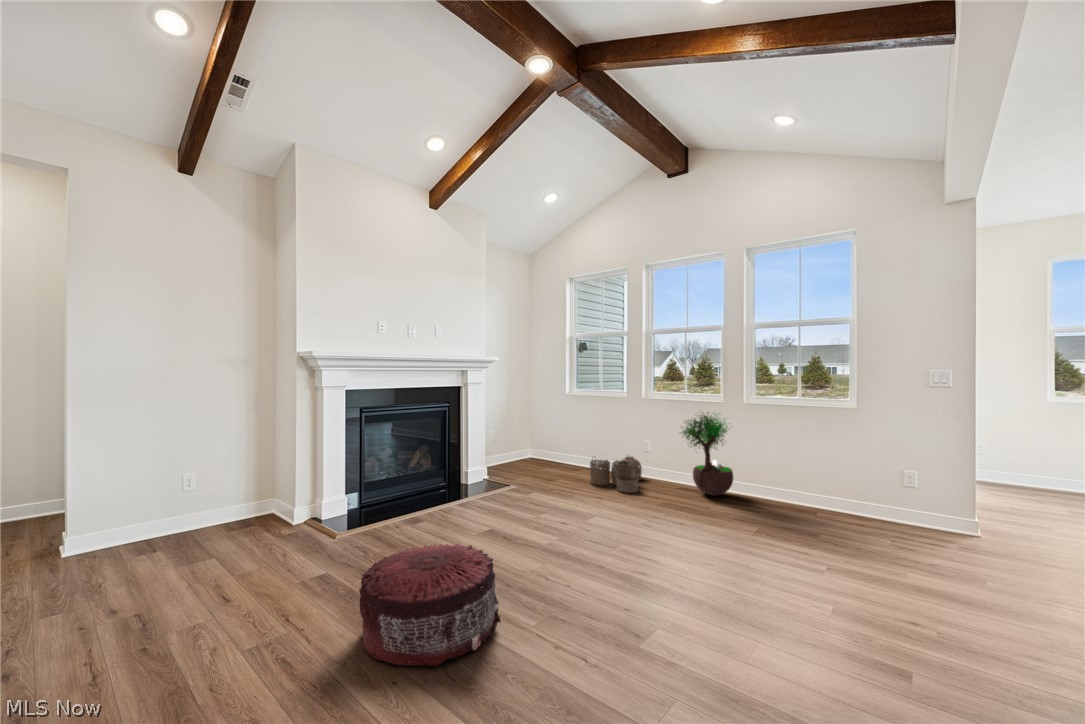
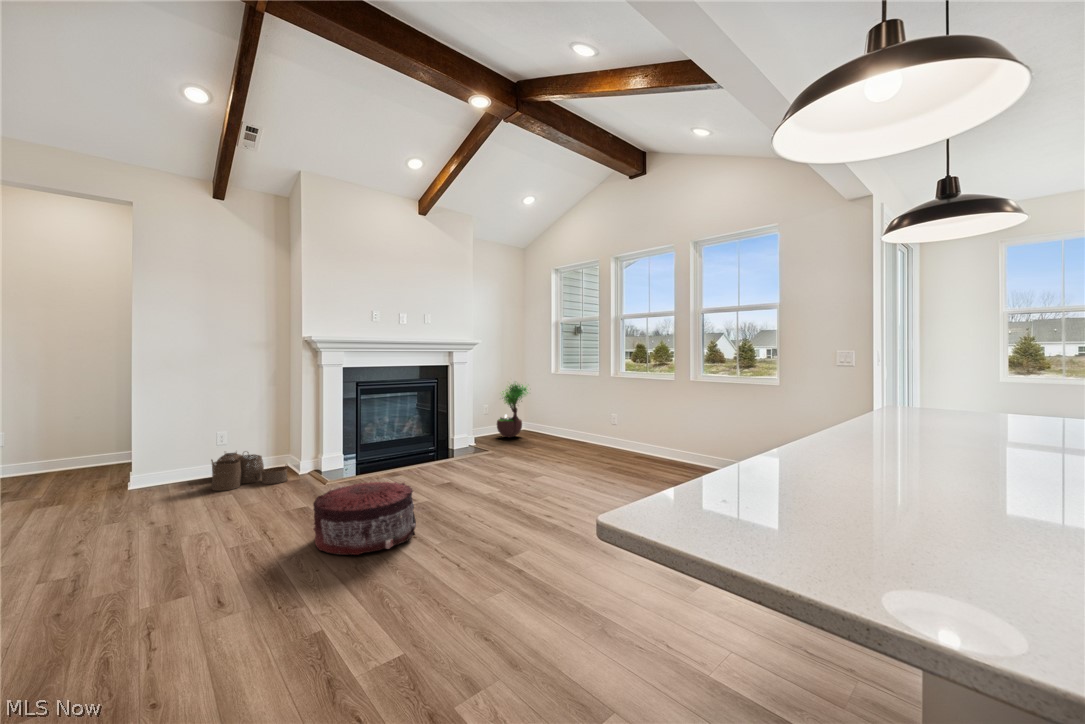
potted tree: present [681,412,733,496] -> present [497,384,528,437]
woven basket: present [590,456,642,493] -> present [211,452,287,490]

